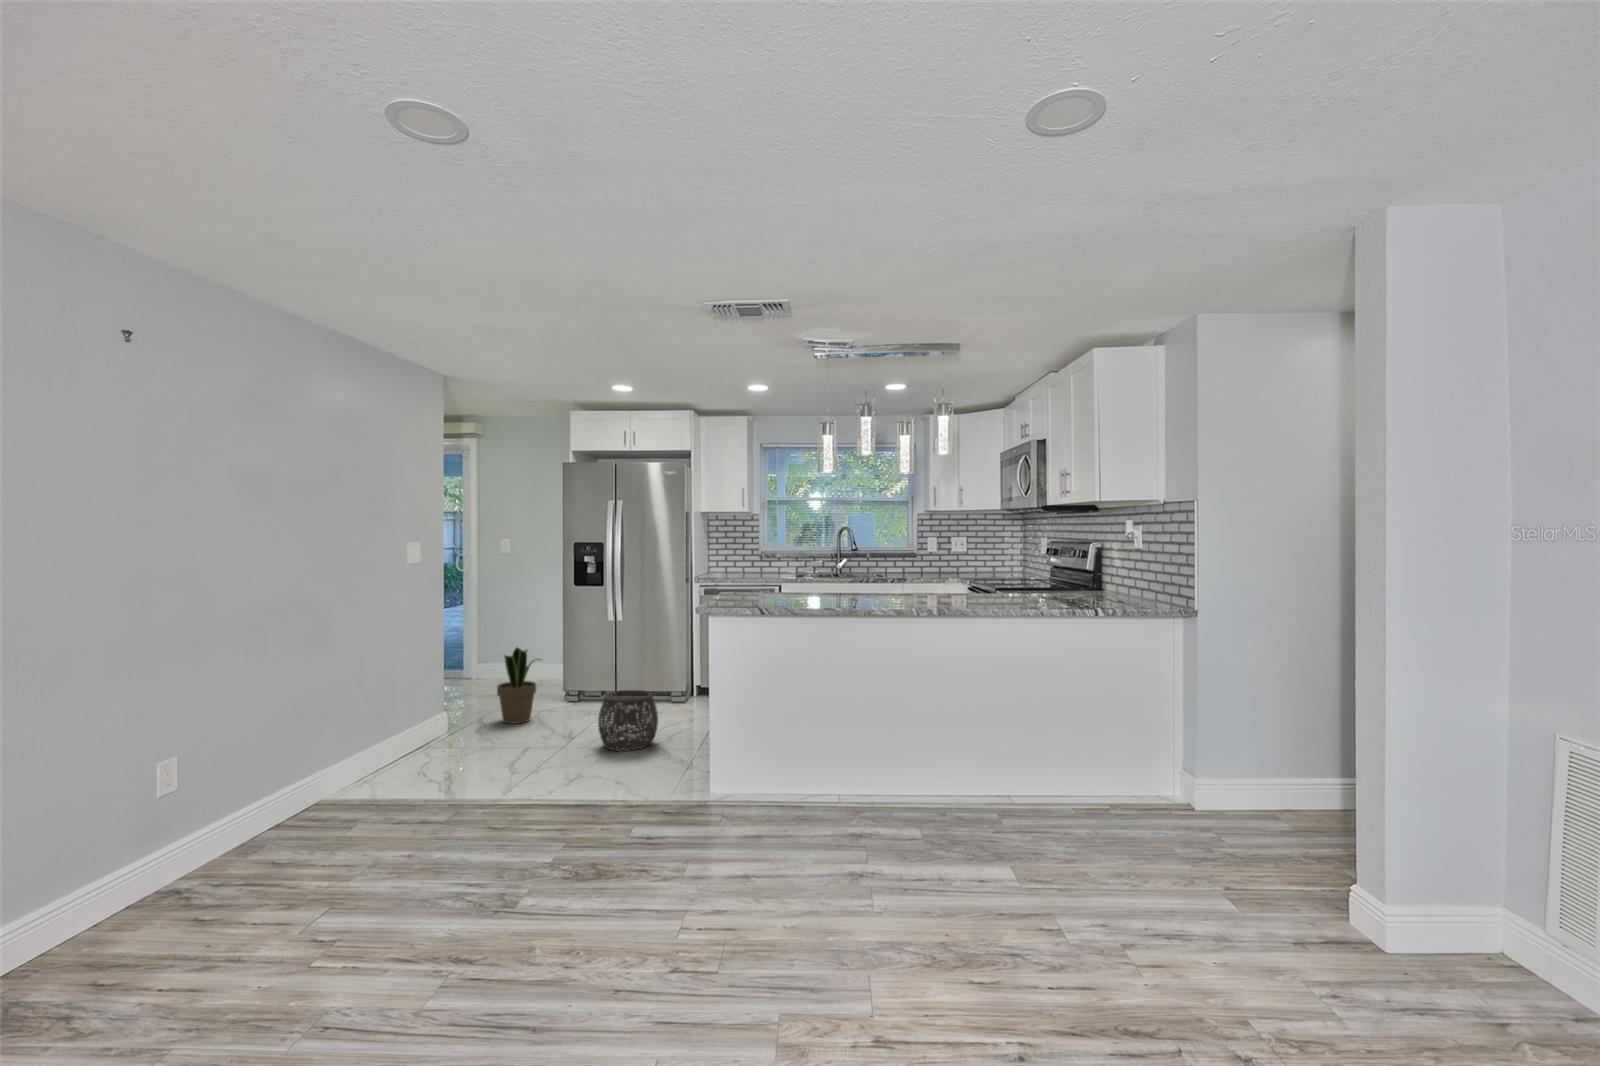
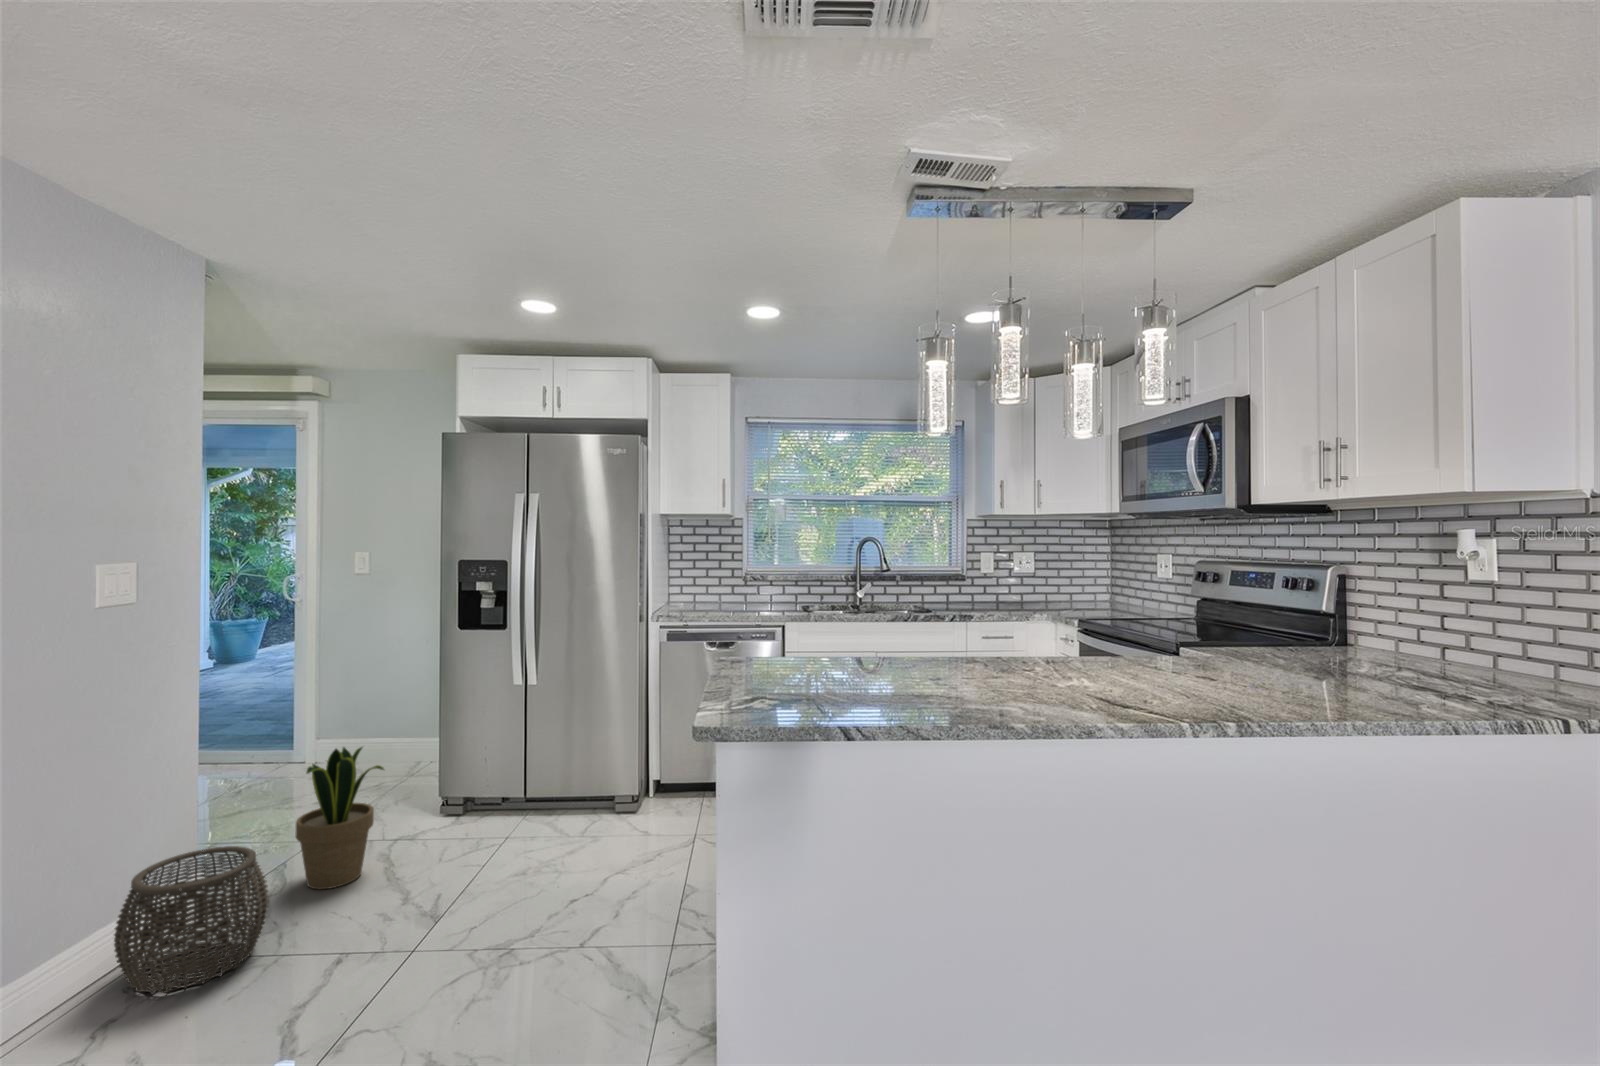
woven basket: present [598,690,658,751] -> present [114,846,269,993]

